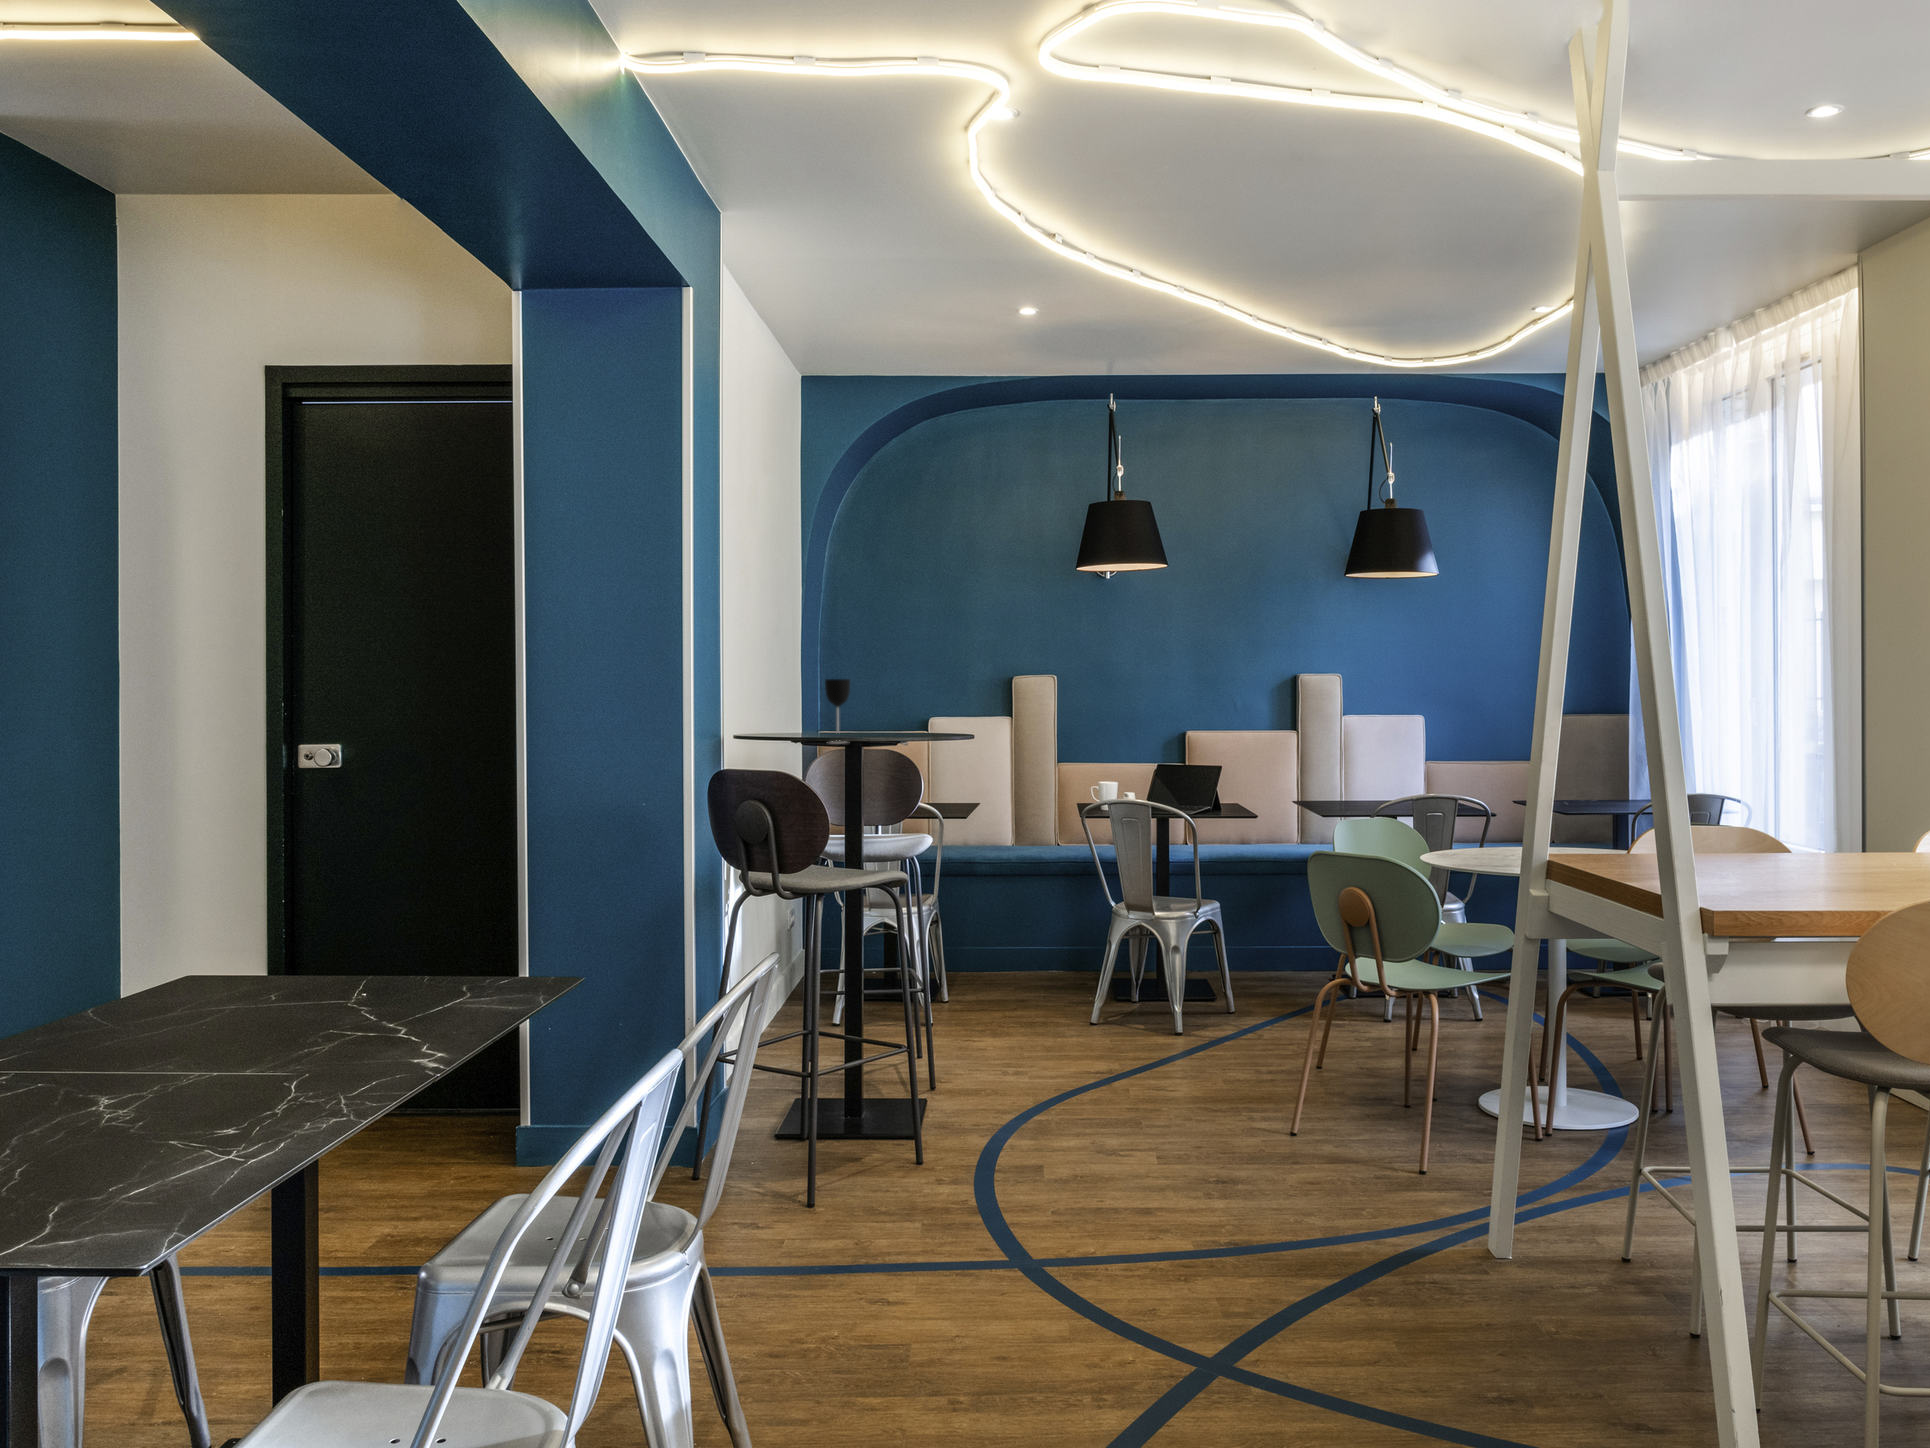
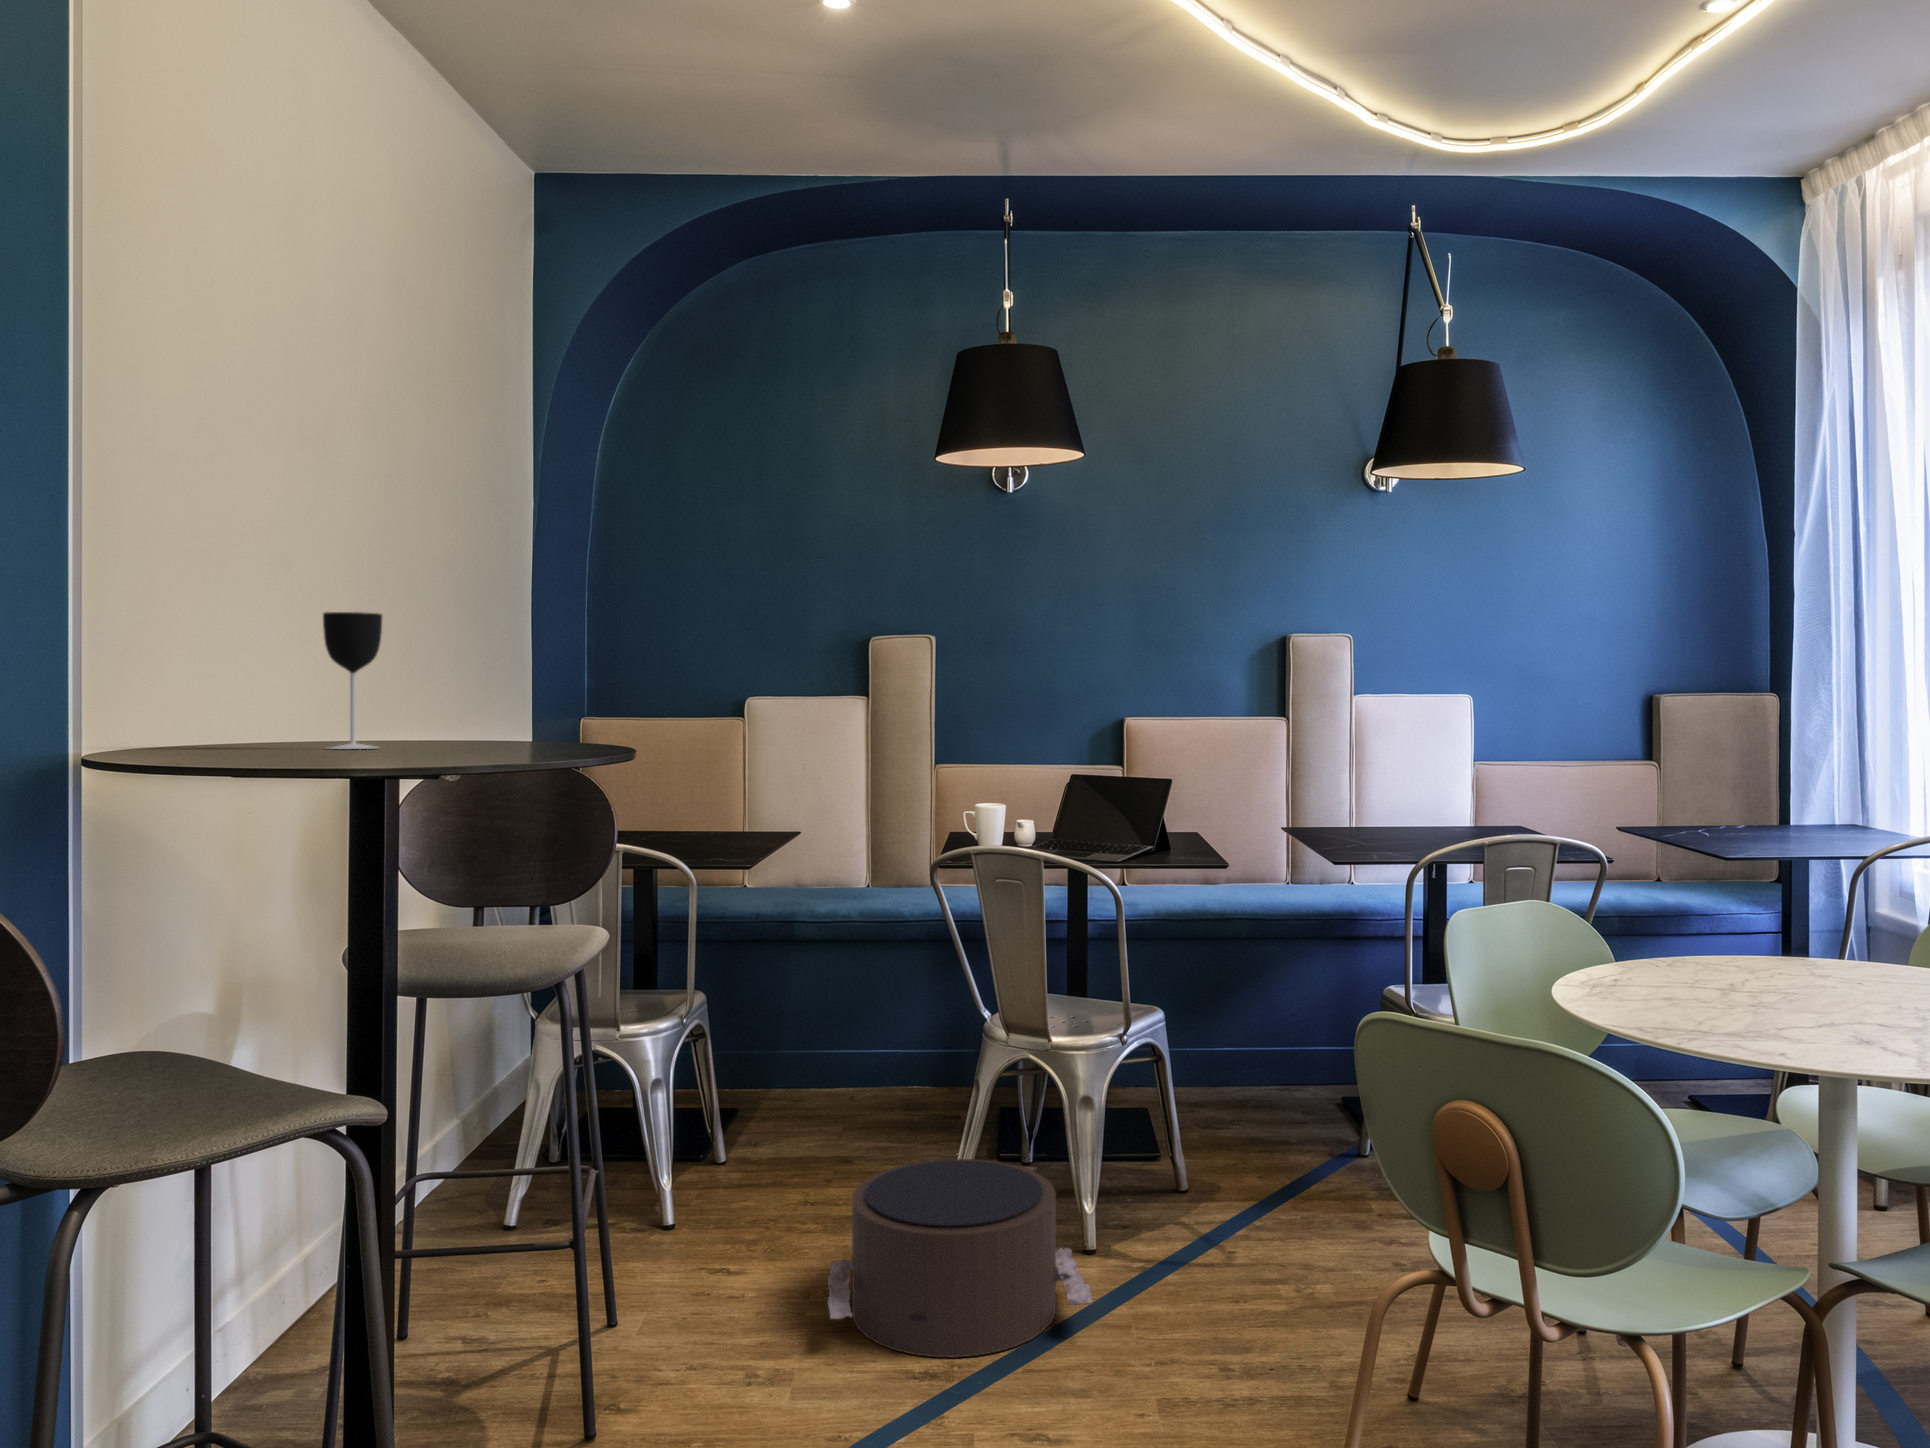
pouf: none [1036,979,1183,1069] -> present [828,1159,1092,1357]

